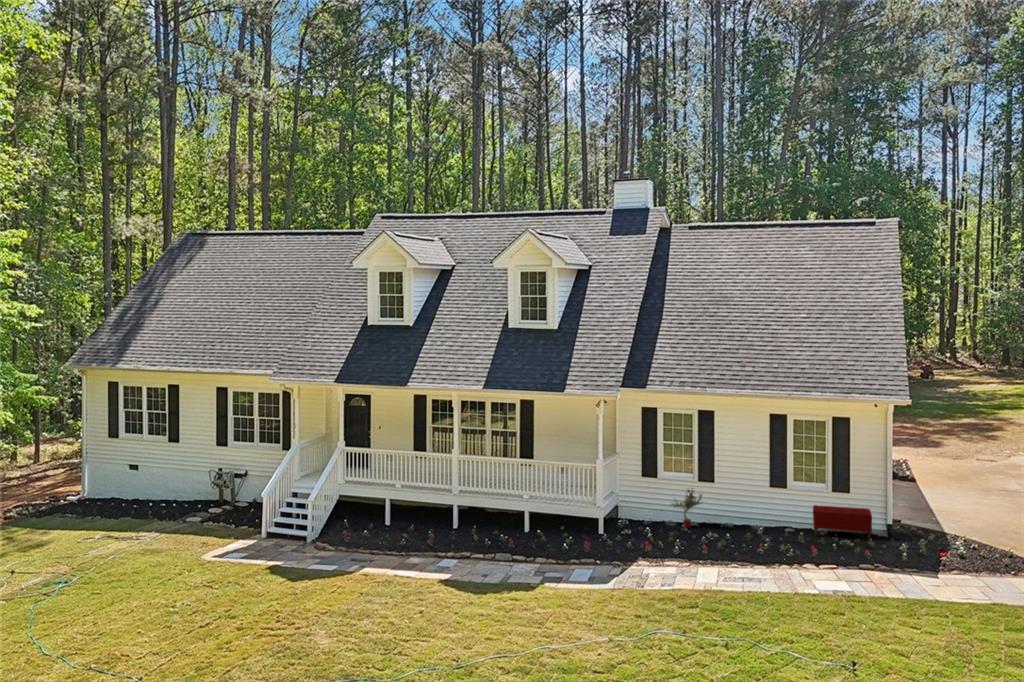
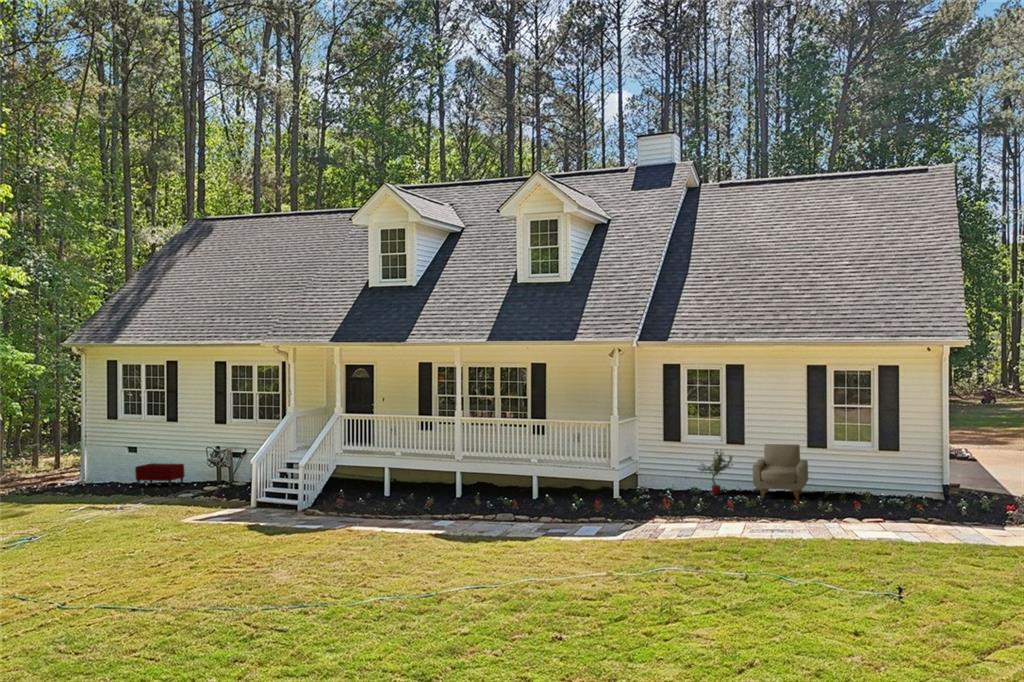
armchair: none [721,483,768,537] -> present [752,444,808,500]
bench: present [813,505,872,540] -> present [135,463,185,487]

